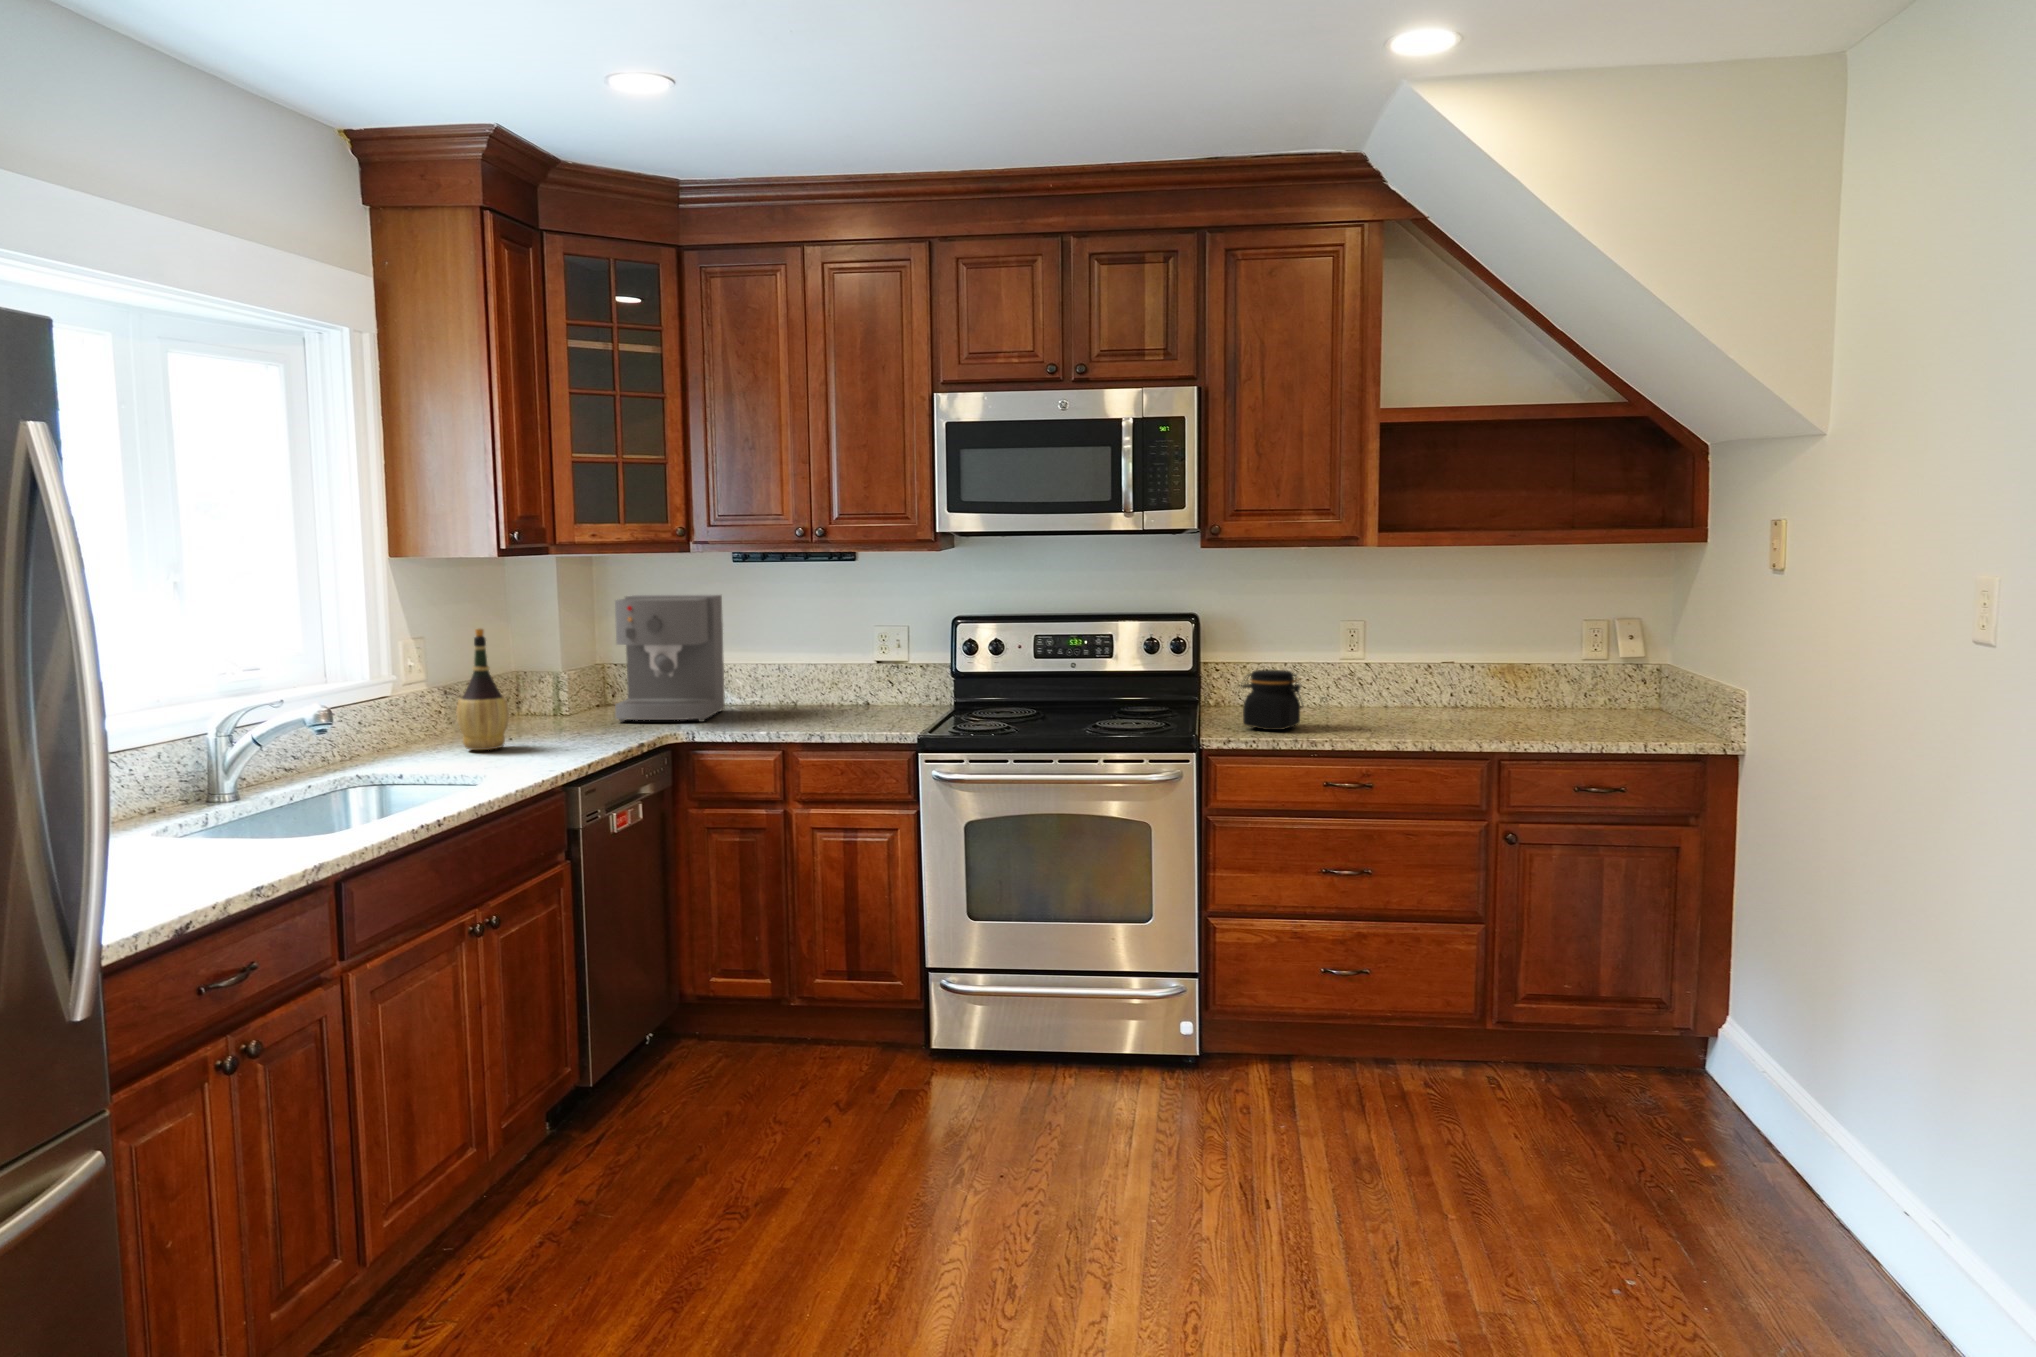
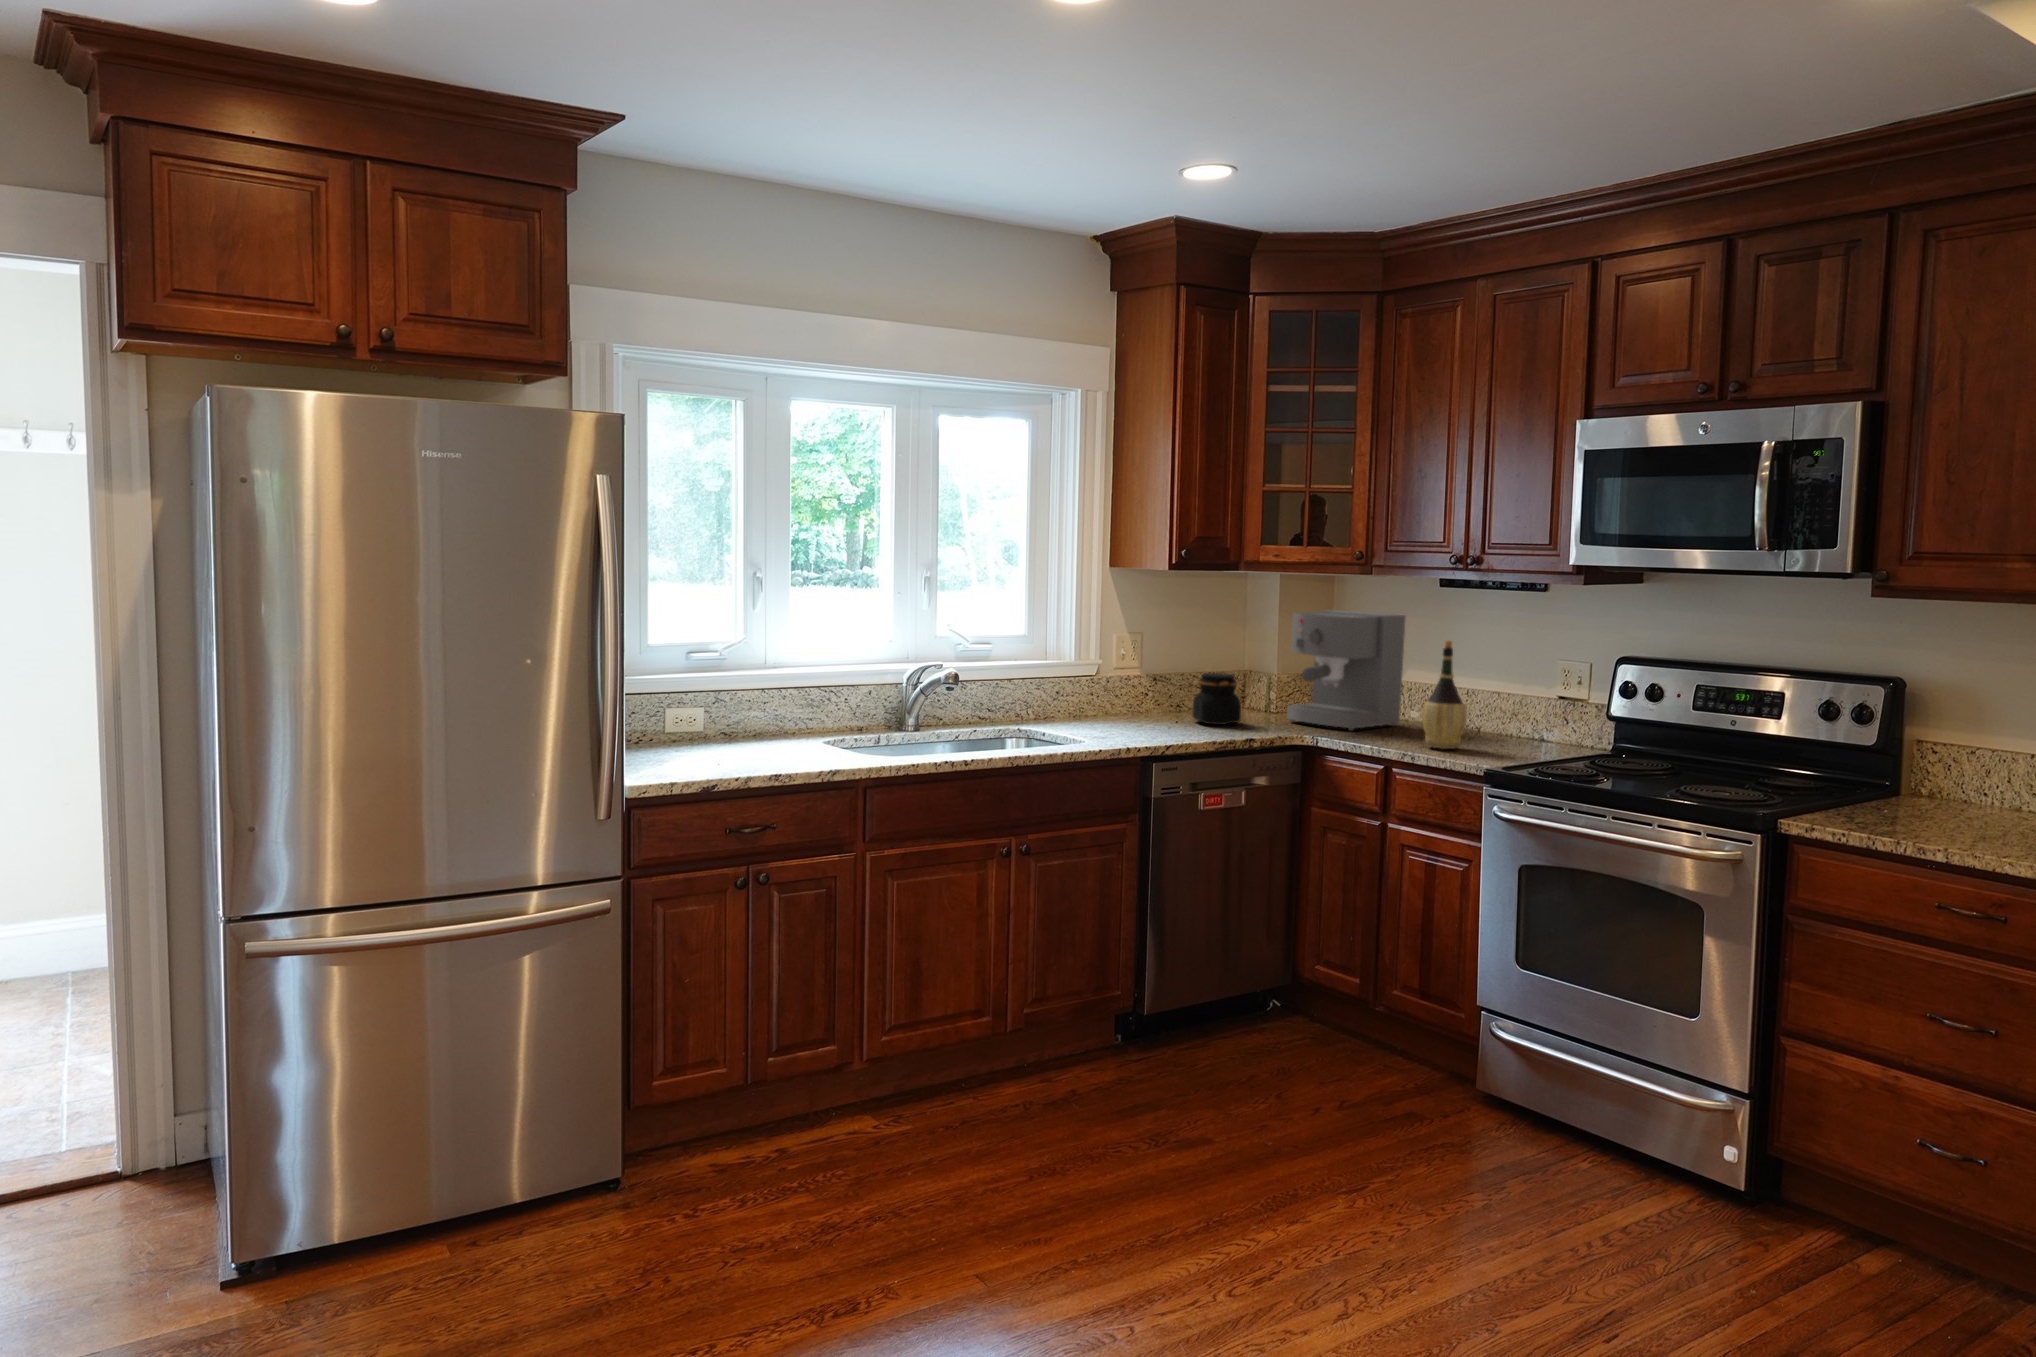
wine bottle: present [456,628,509,750] -> present [1422,641,1467,749]
jar: present [1241,670,1303,730] -> present [1192,673,1241,725]

